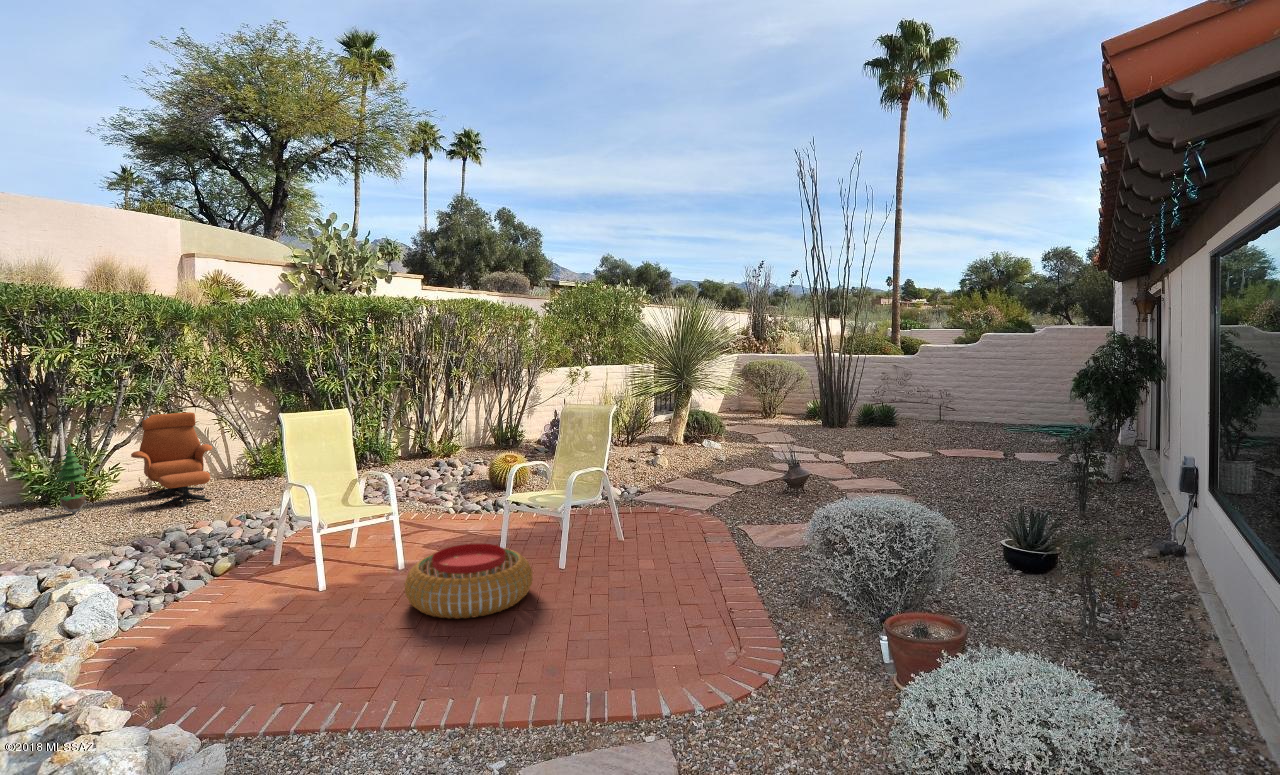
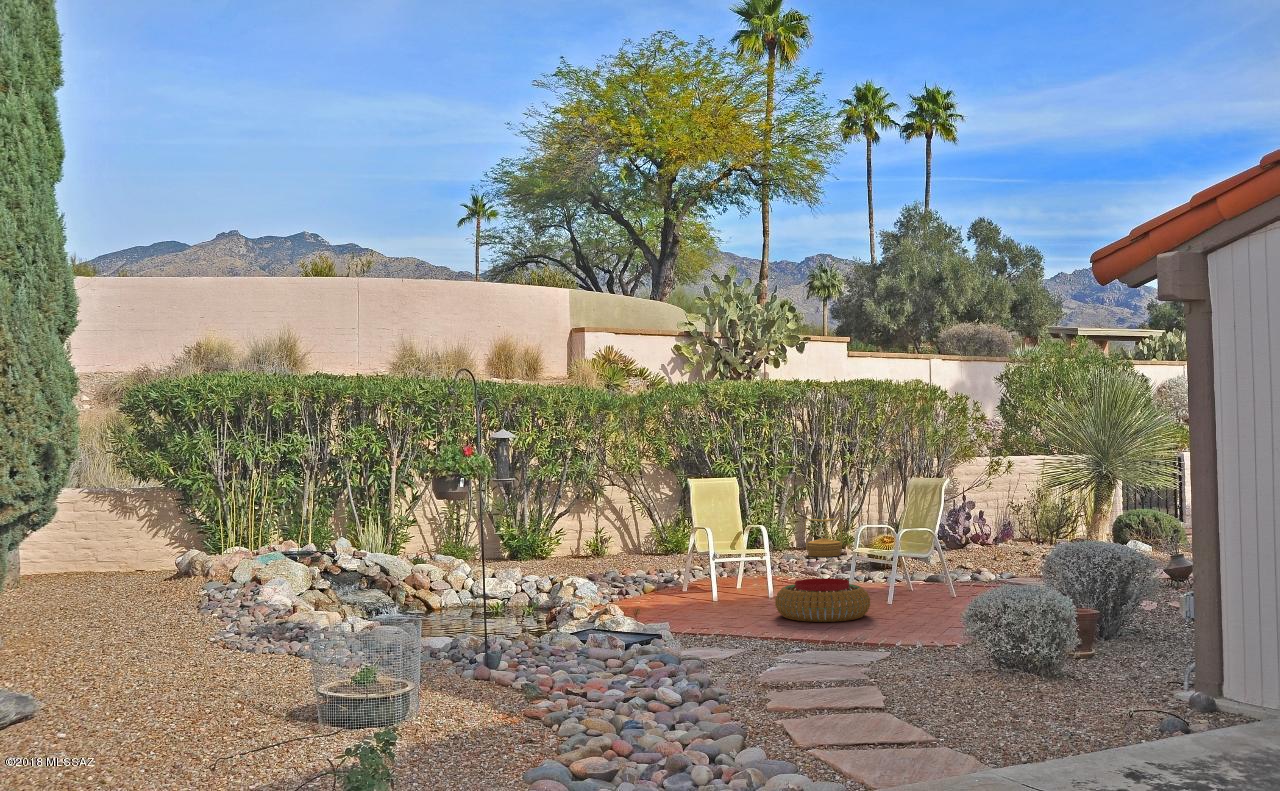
lounge chair: present [131,412,212,507] -> none [568,490,628,569]
woven basket: none [413,430,450,469] -> present [805,519,842,557]
potted tree: present [56,445,87,513] -> none [520,510,541,569]

